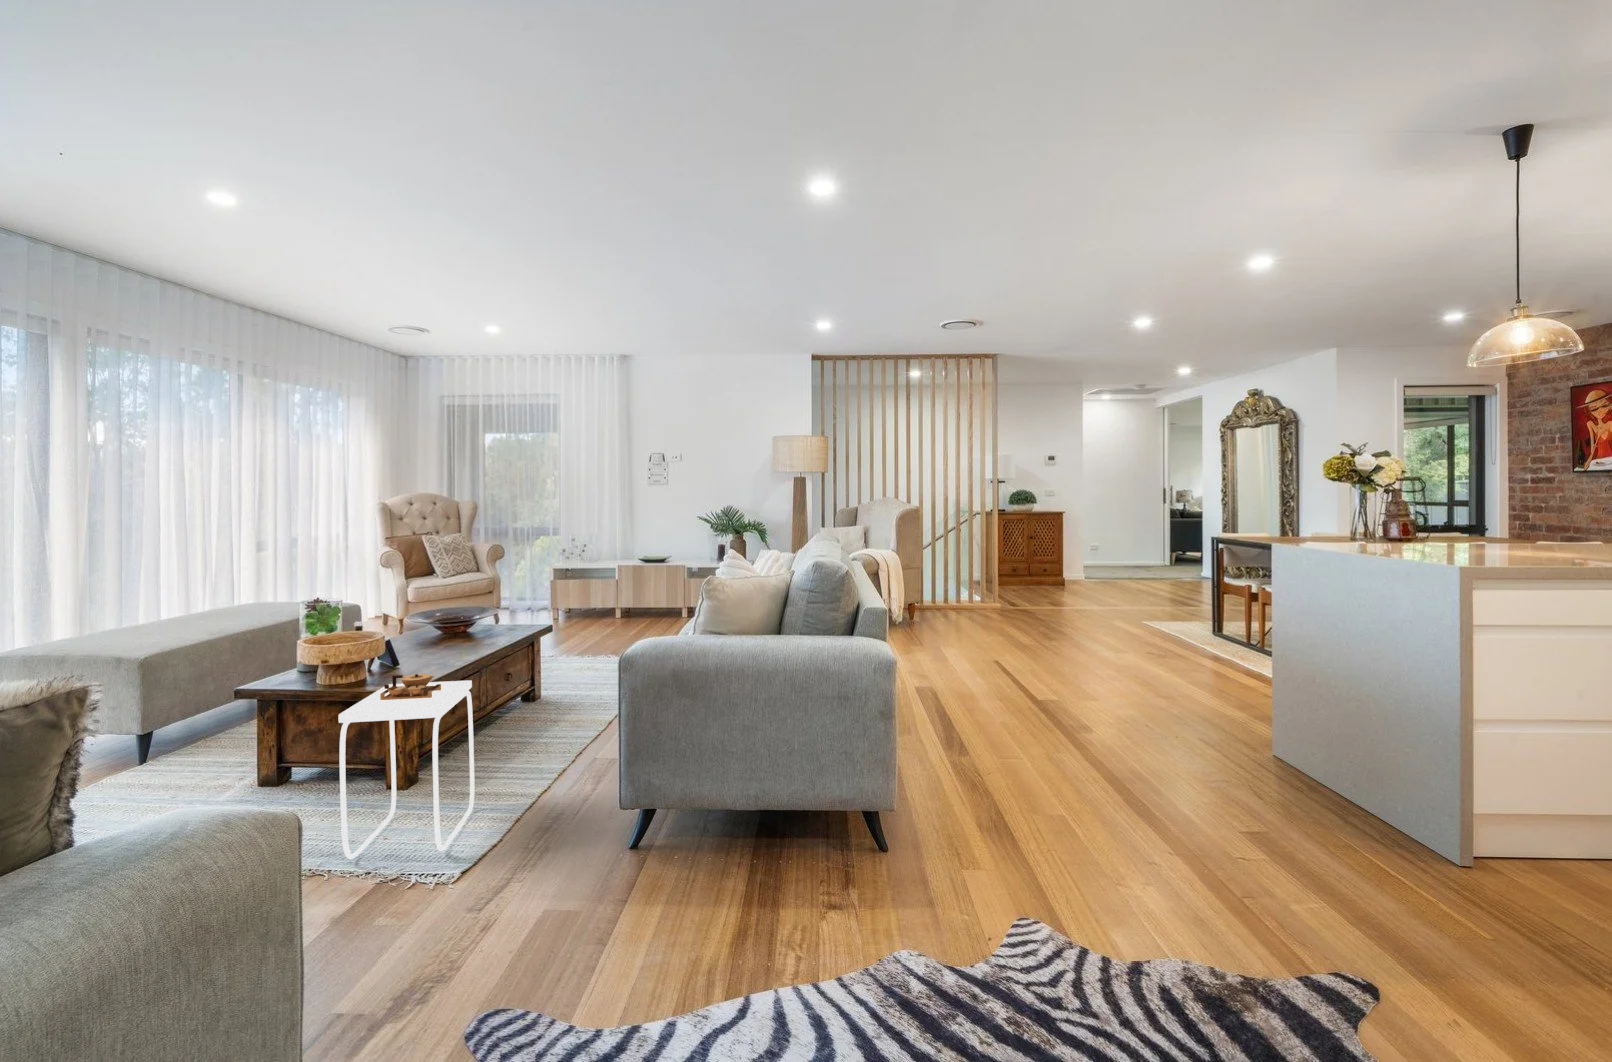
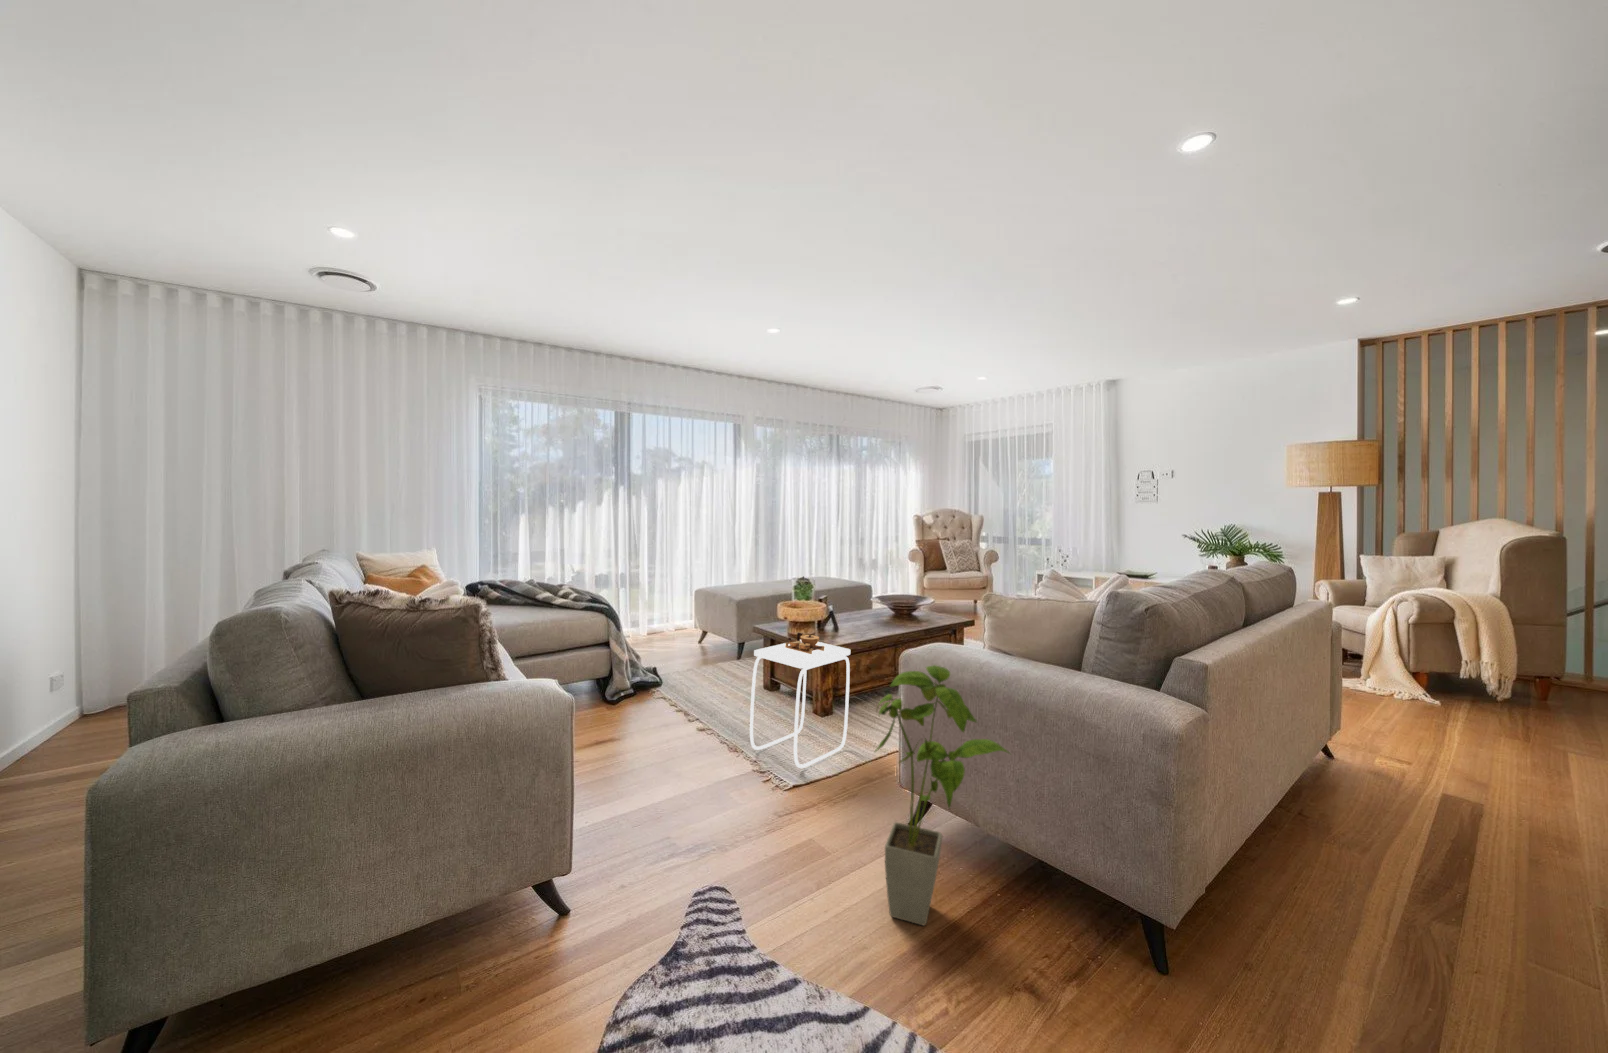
house plant: none [637,650,772,924] -> present [874,665,1009,925]

